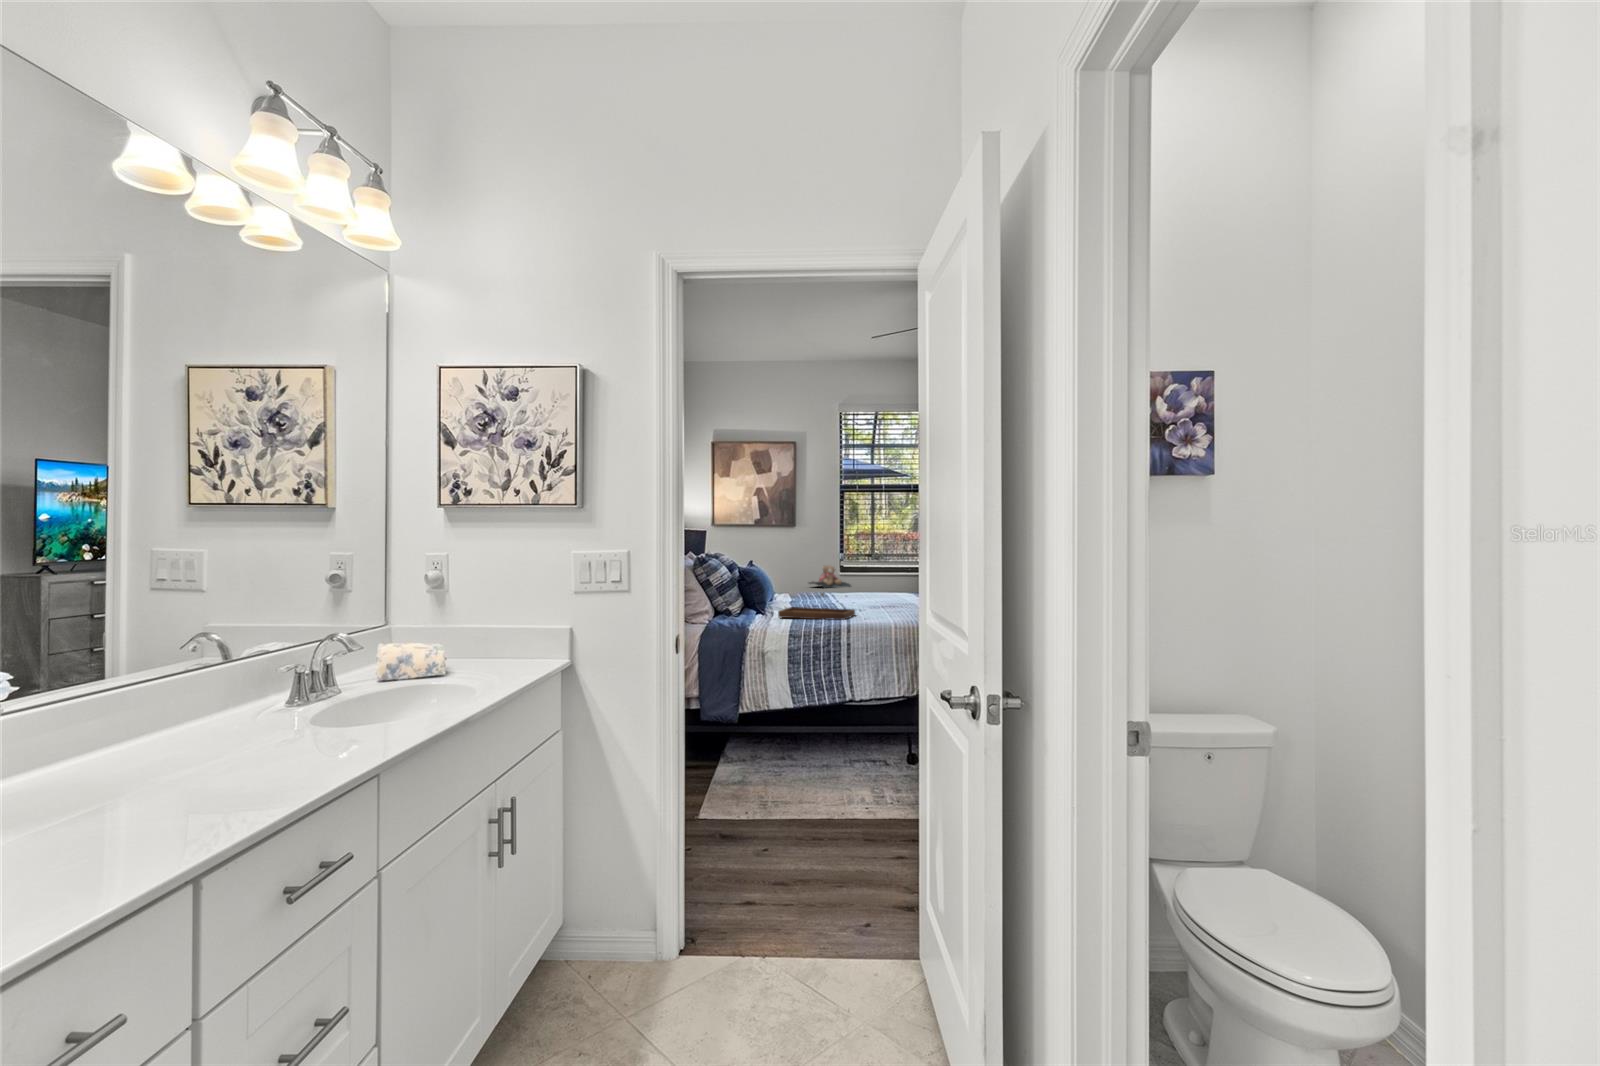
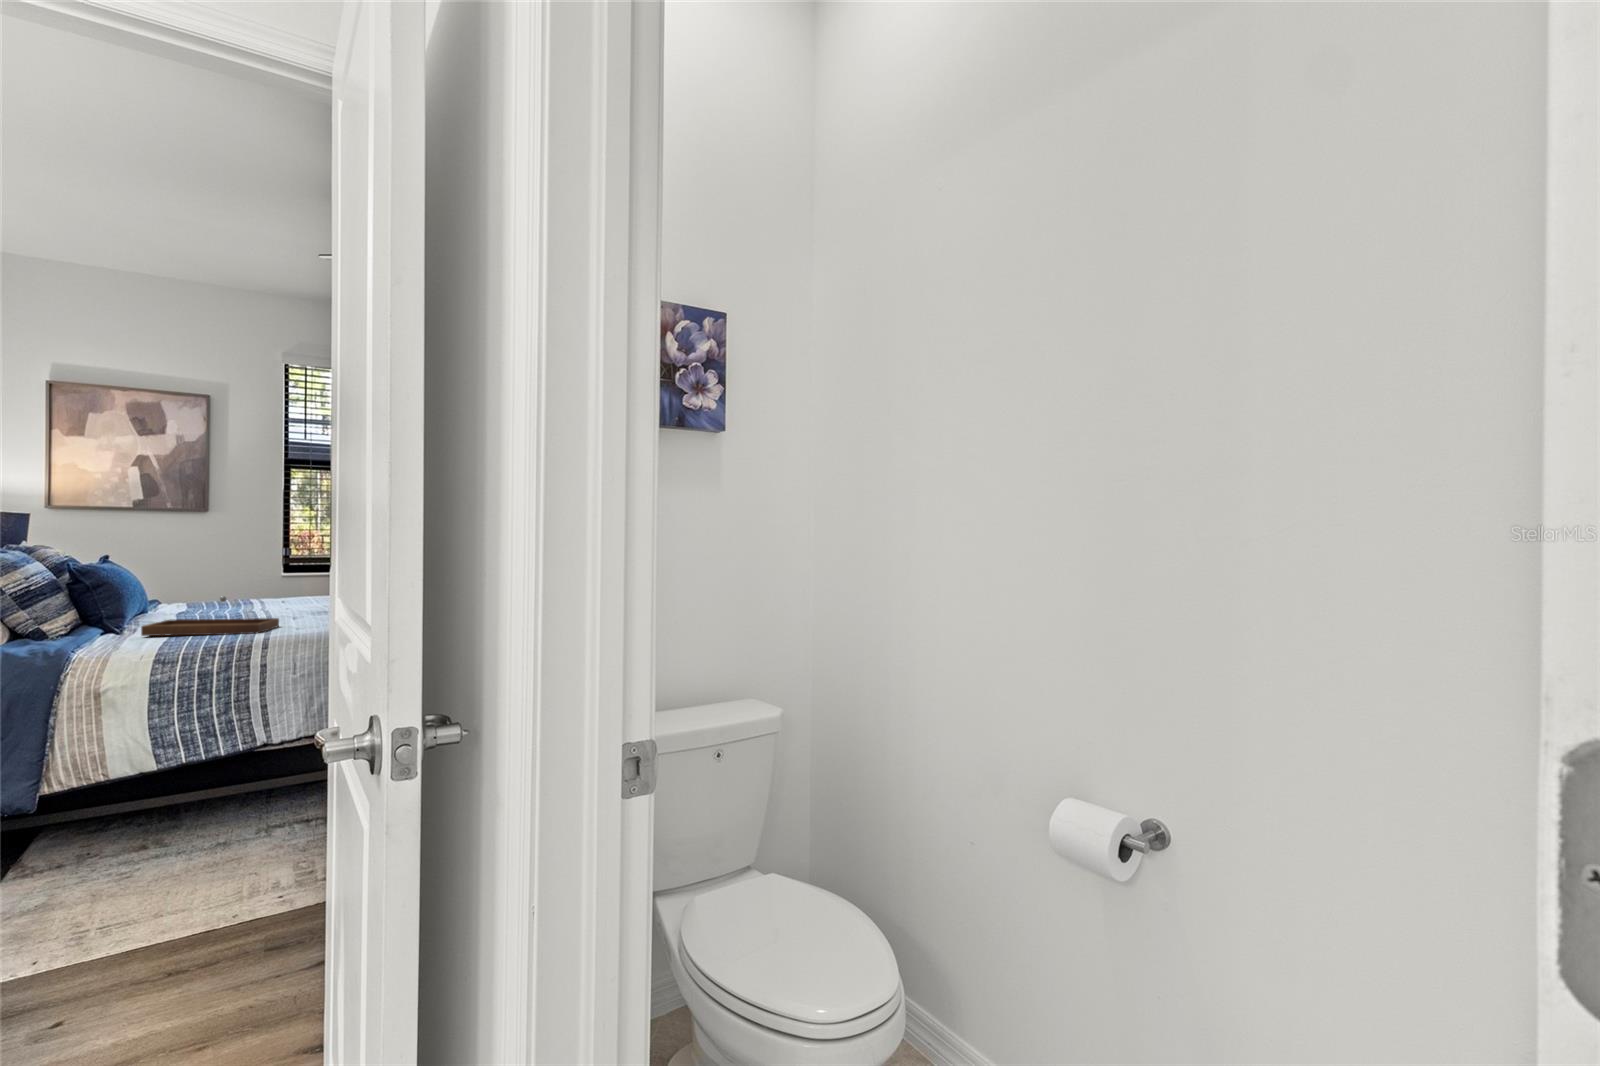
teddy bear: present [809,565,851,588] -> none [219,562,290,594]

